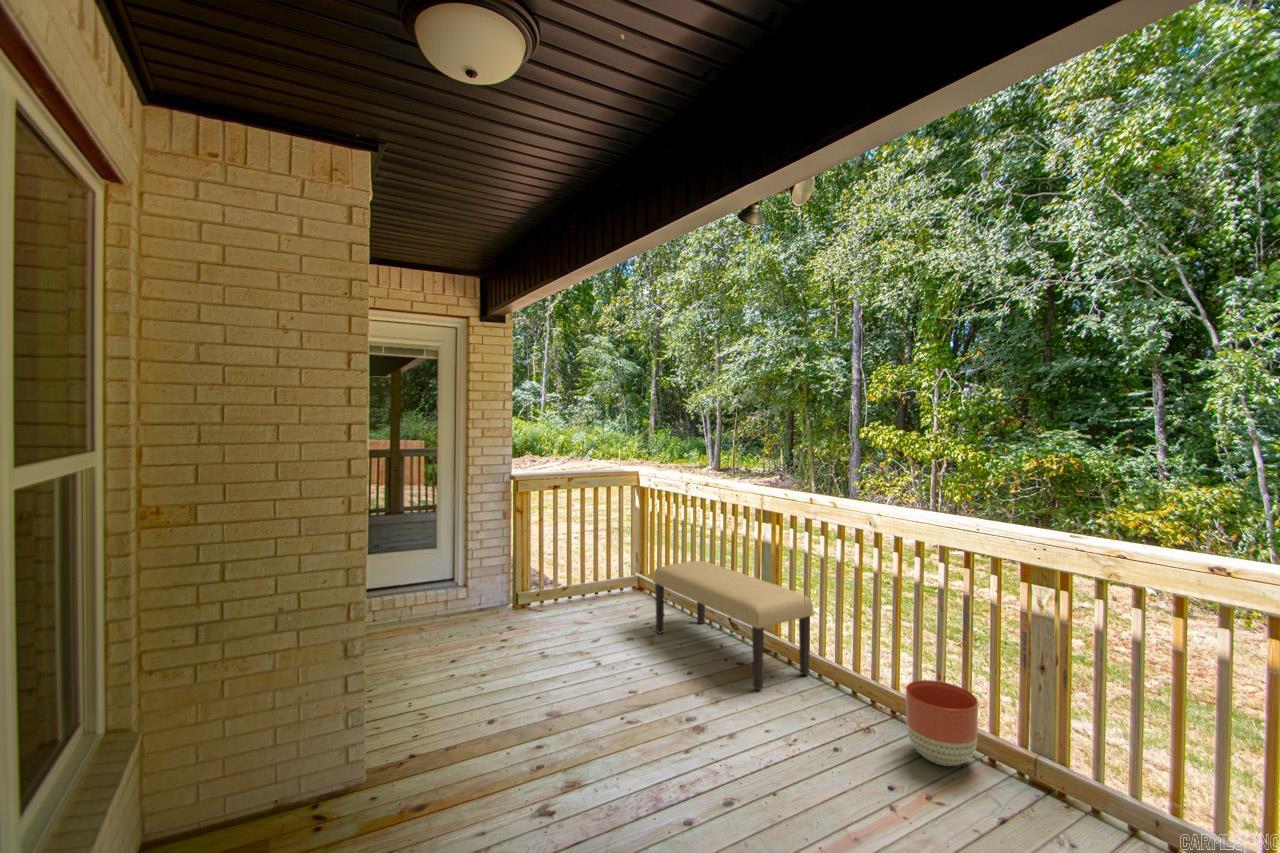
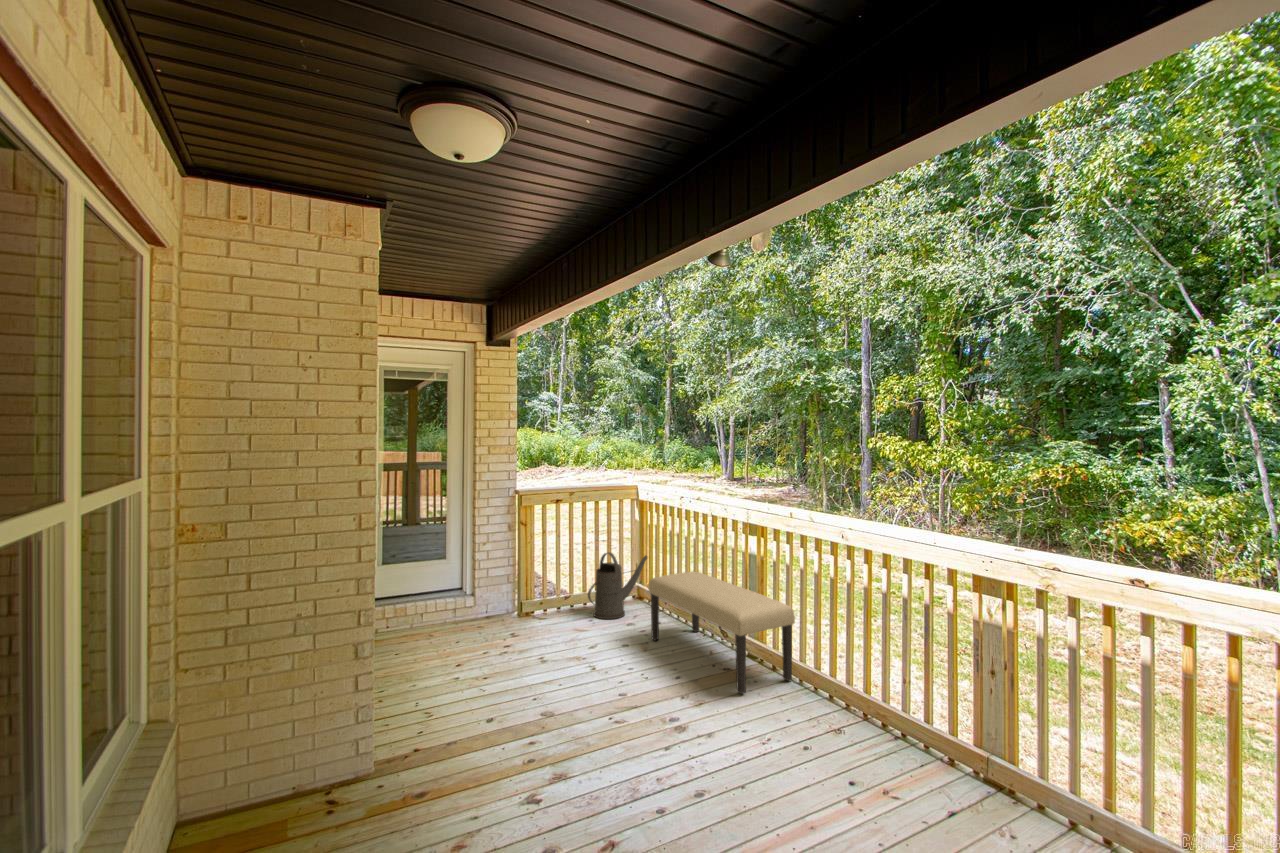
watering can: none [587,541,648,611] -> present [588,553,647,619]
planter: present [906,680,978,766] -> none [871,684,936,764]

